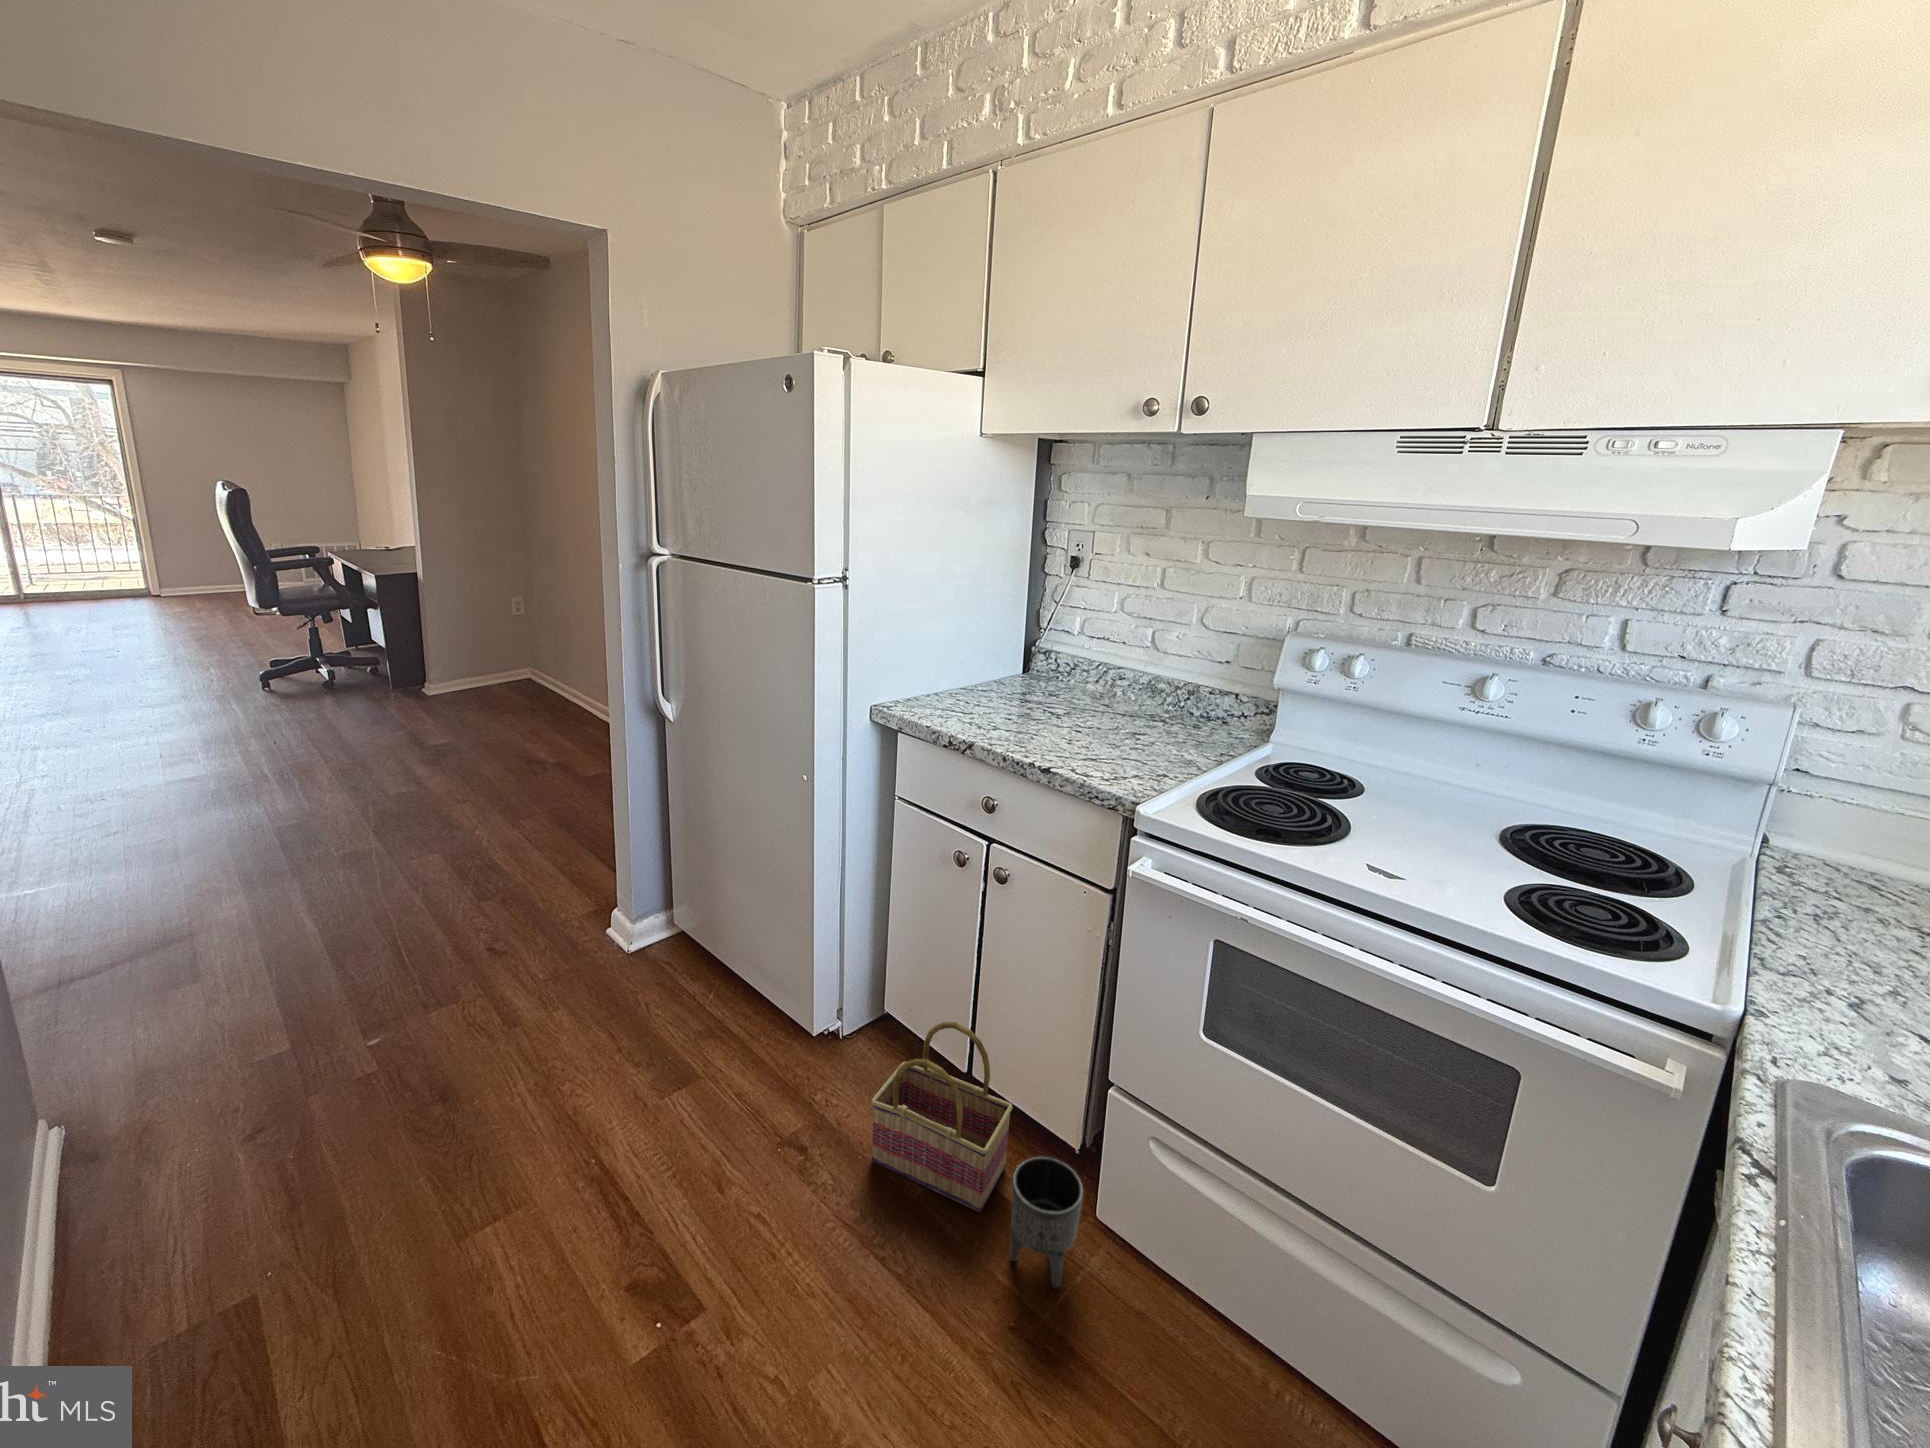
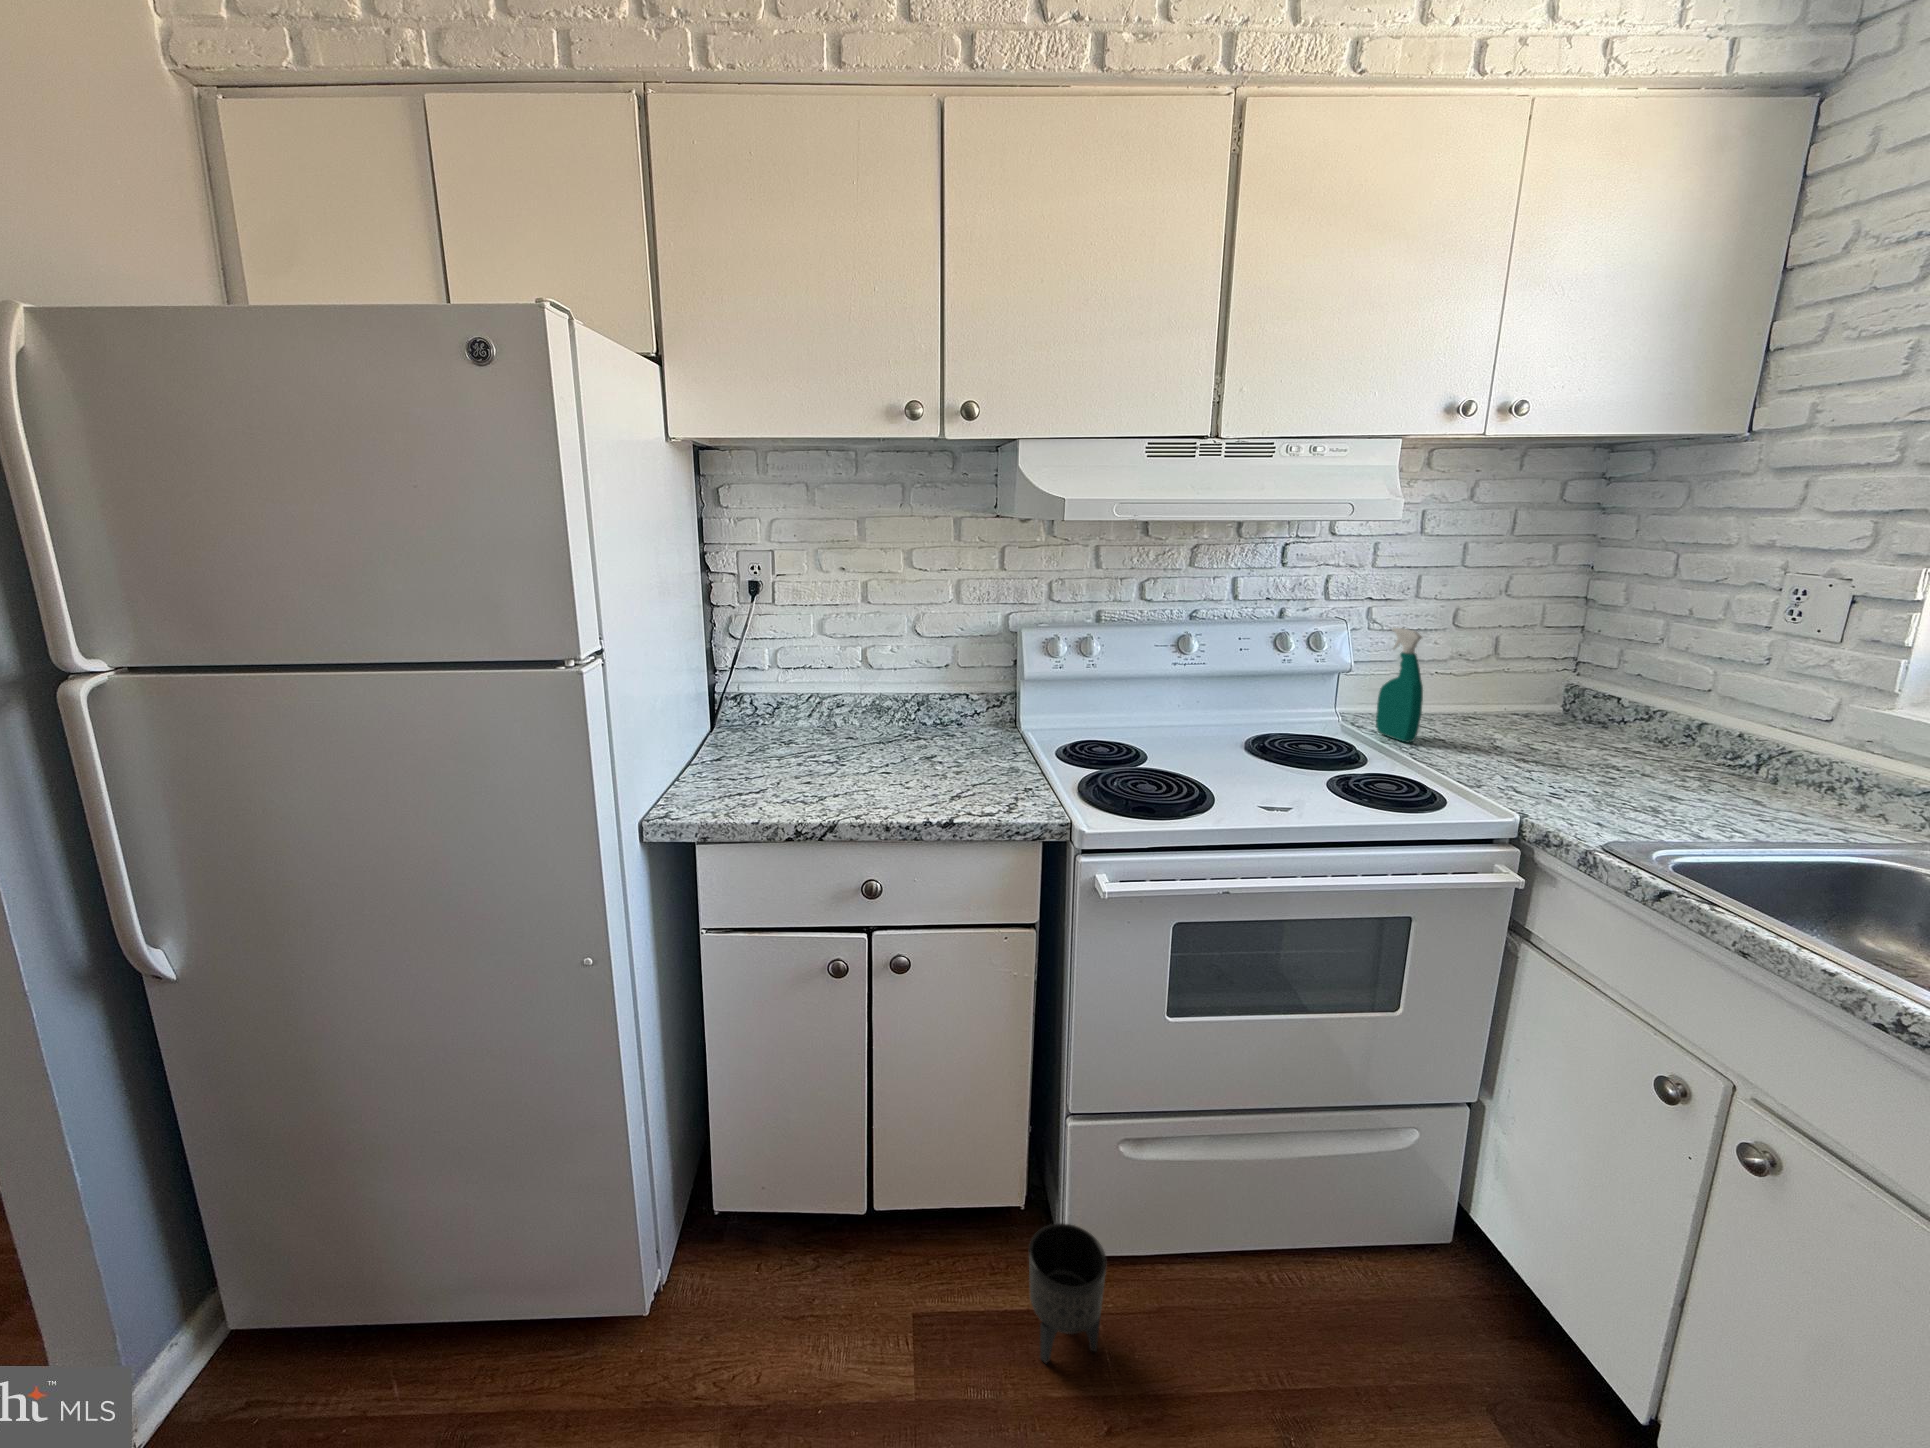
spray bottle: none [1813,733,1906,917] -> present [1376,628,1423,743]
basket: present [871,1022,1013,1212] -> none [813,1158,985,1398]

